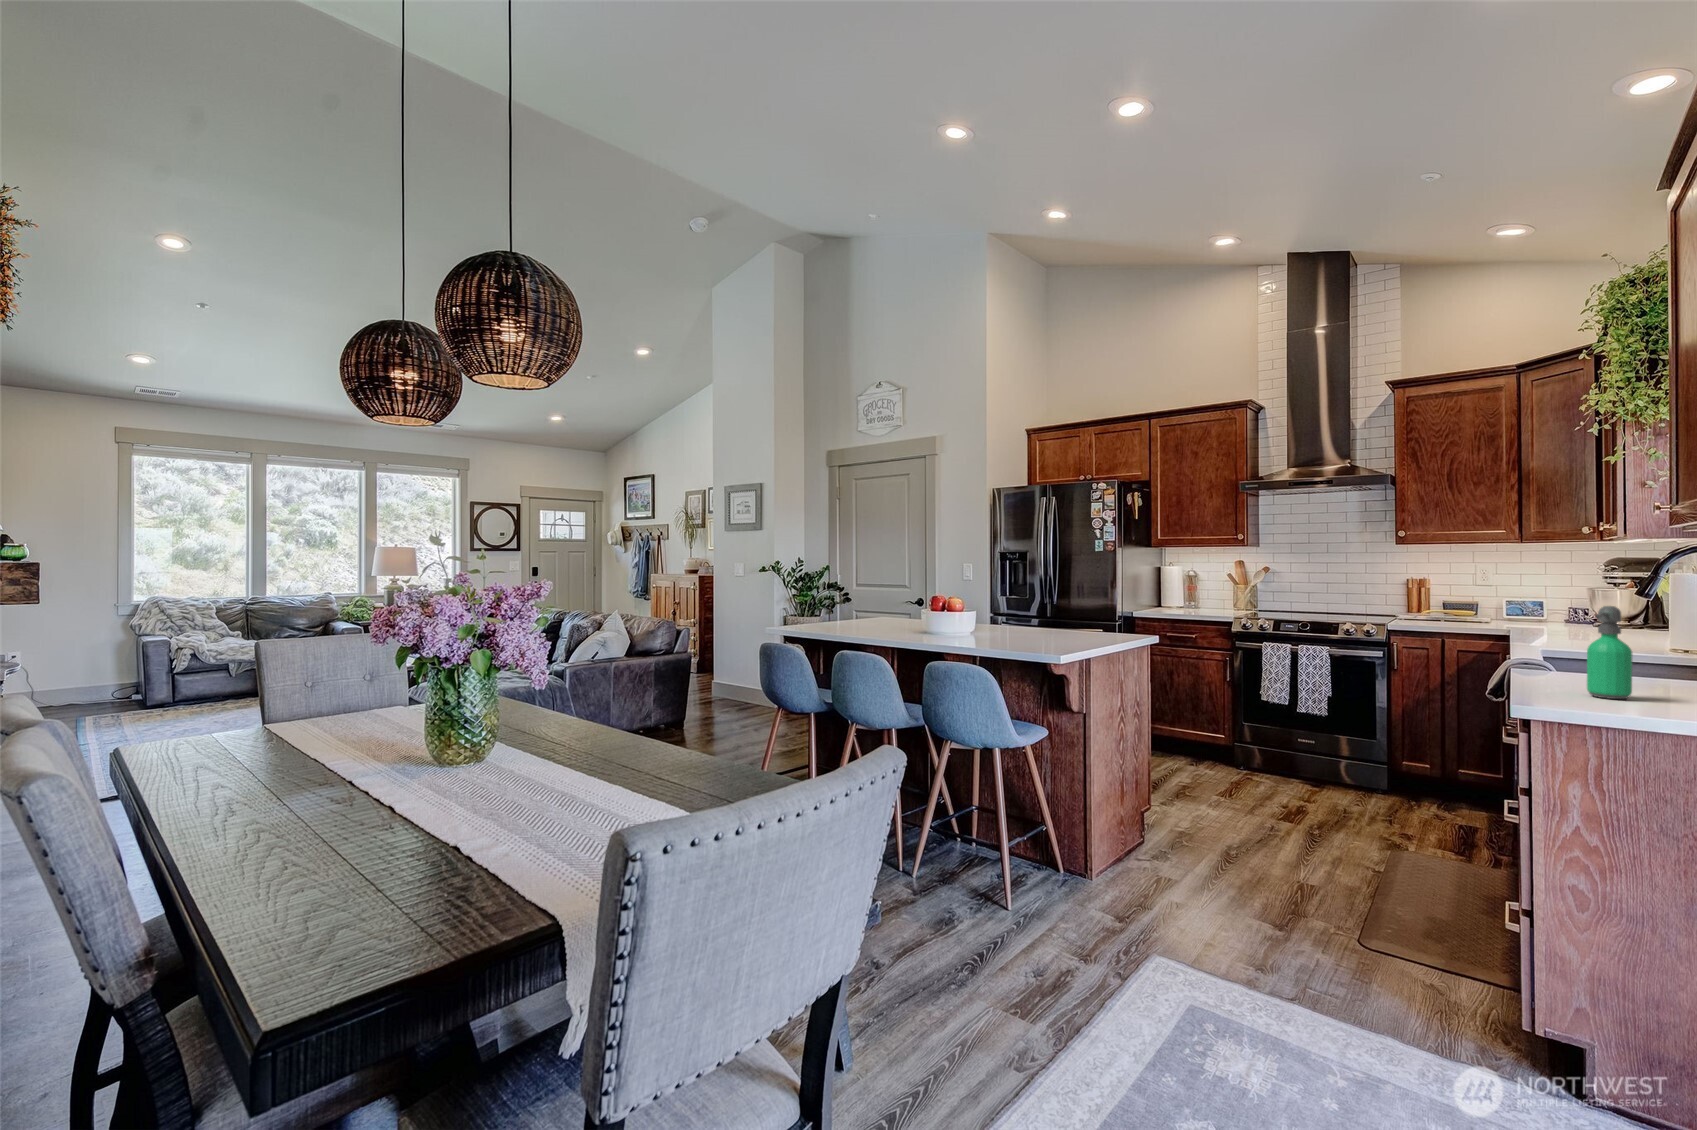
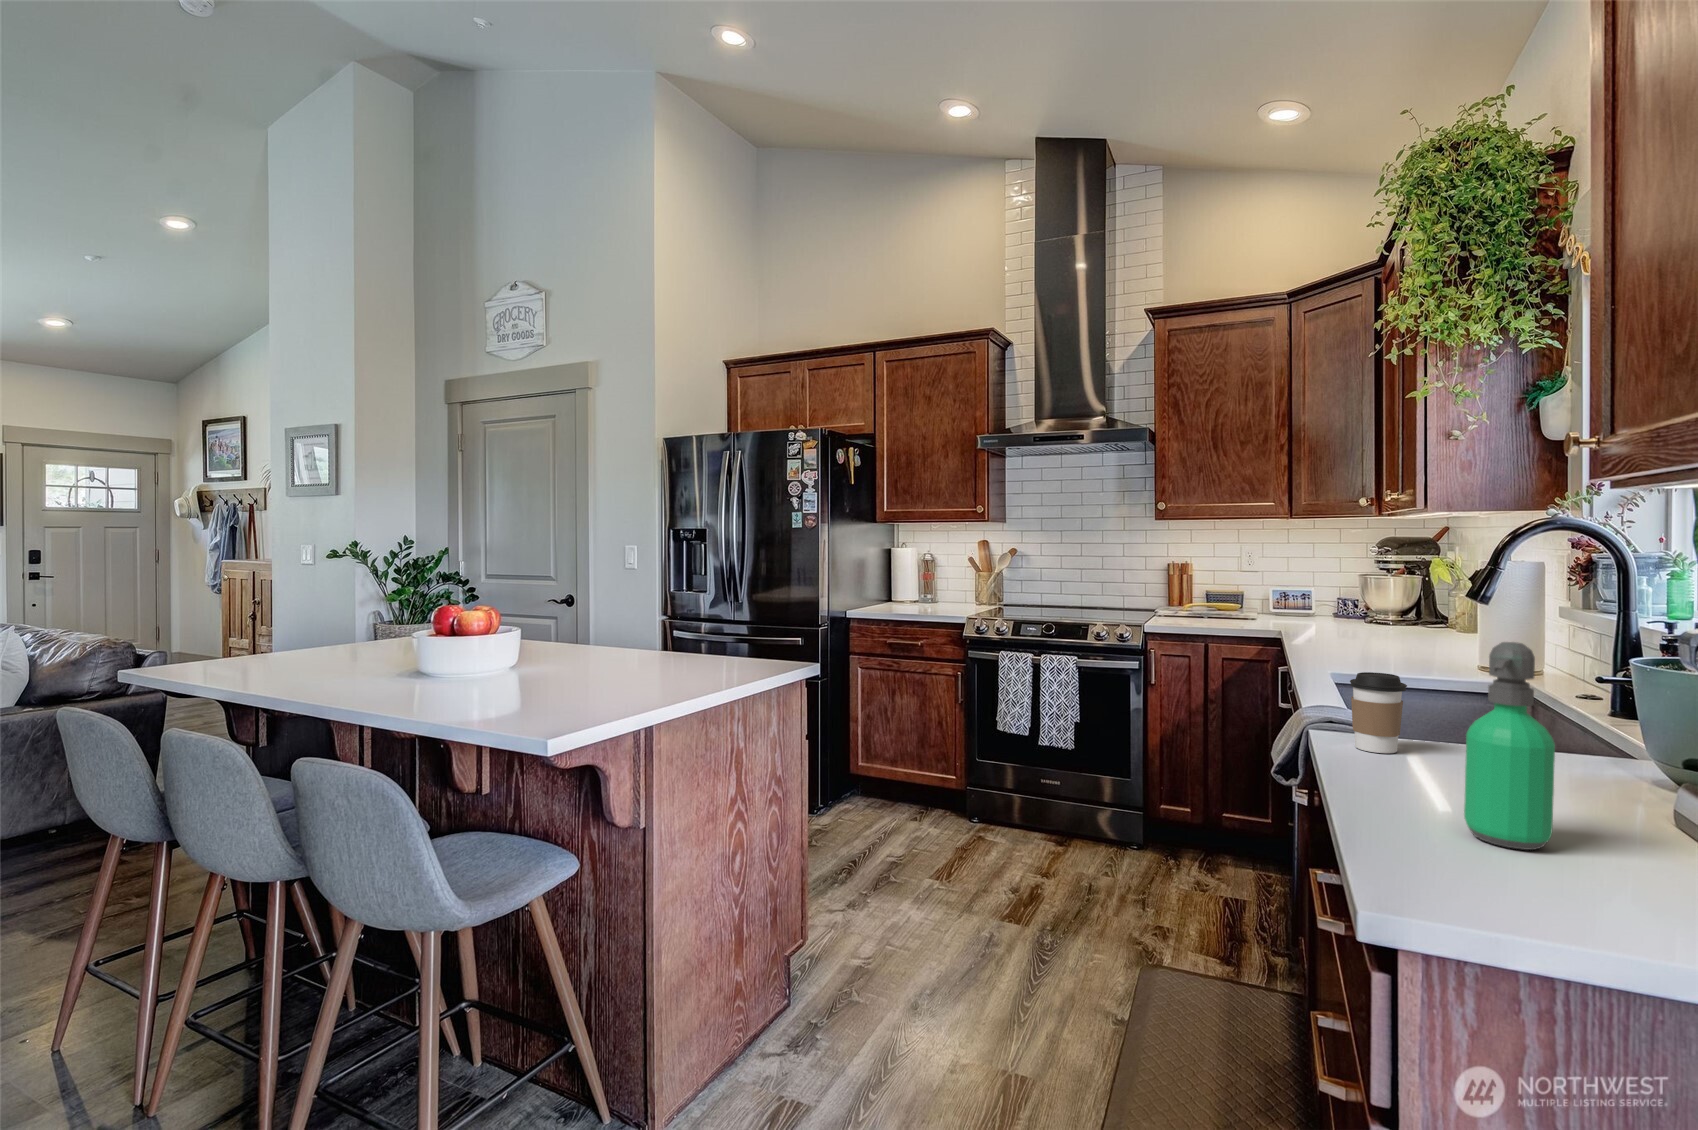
coffee cup: none [1539,633,1576,677] -> present [1350,672,1407,753]

